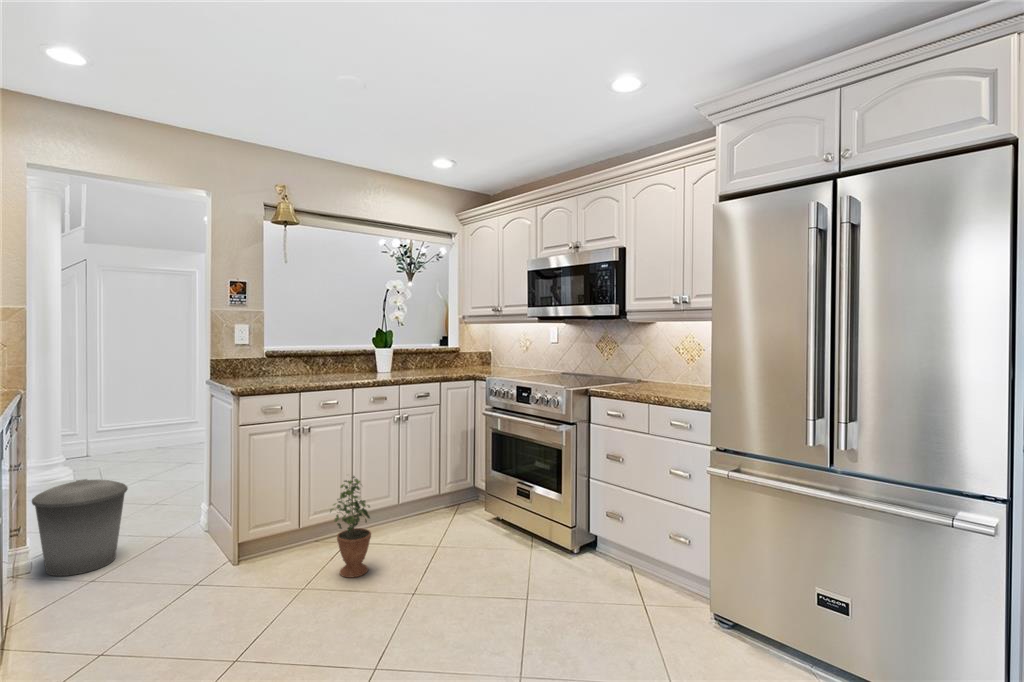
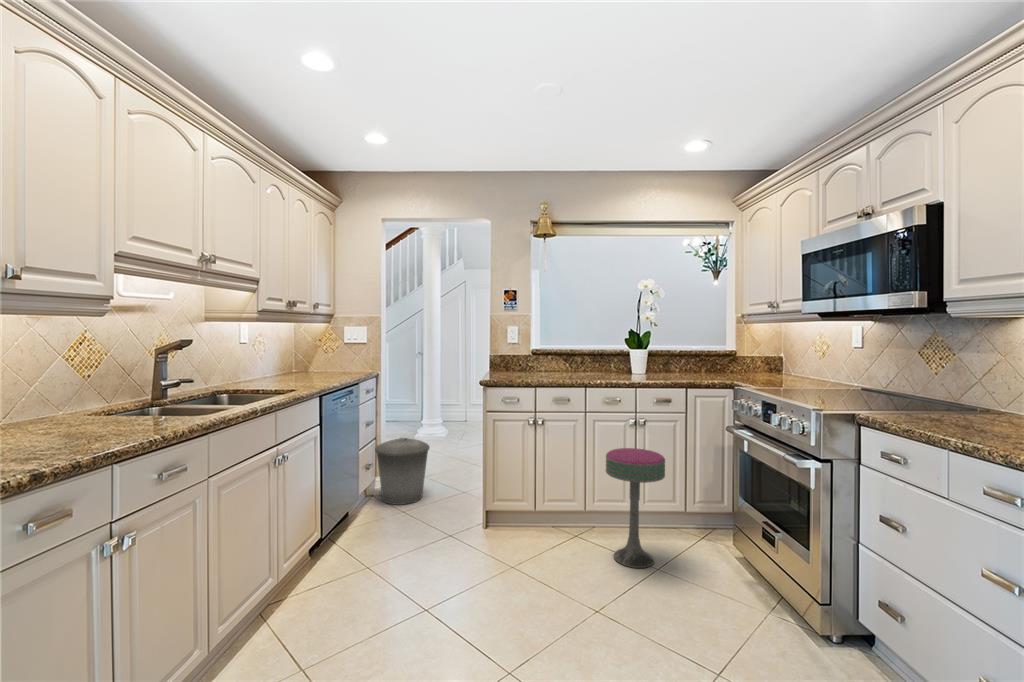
bar stool: none [388,442,444,552] -> present [606,448,665,568]
potted plant: present [330,476,371,578] -> none [535,471,576,573]

